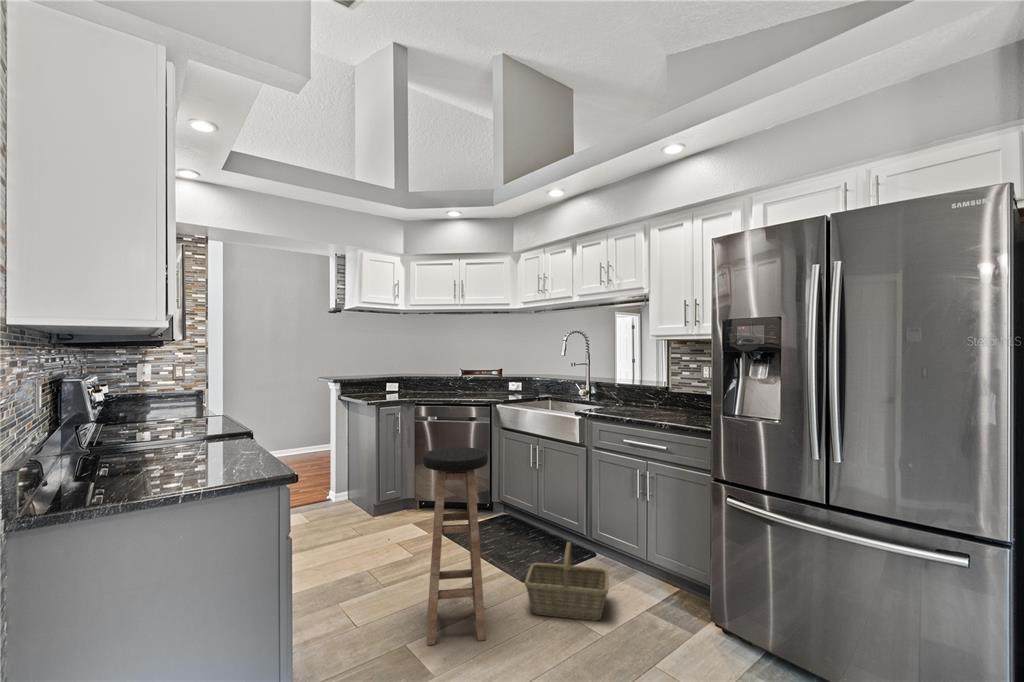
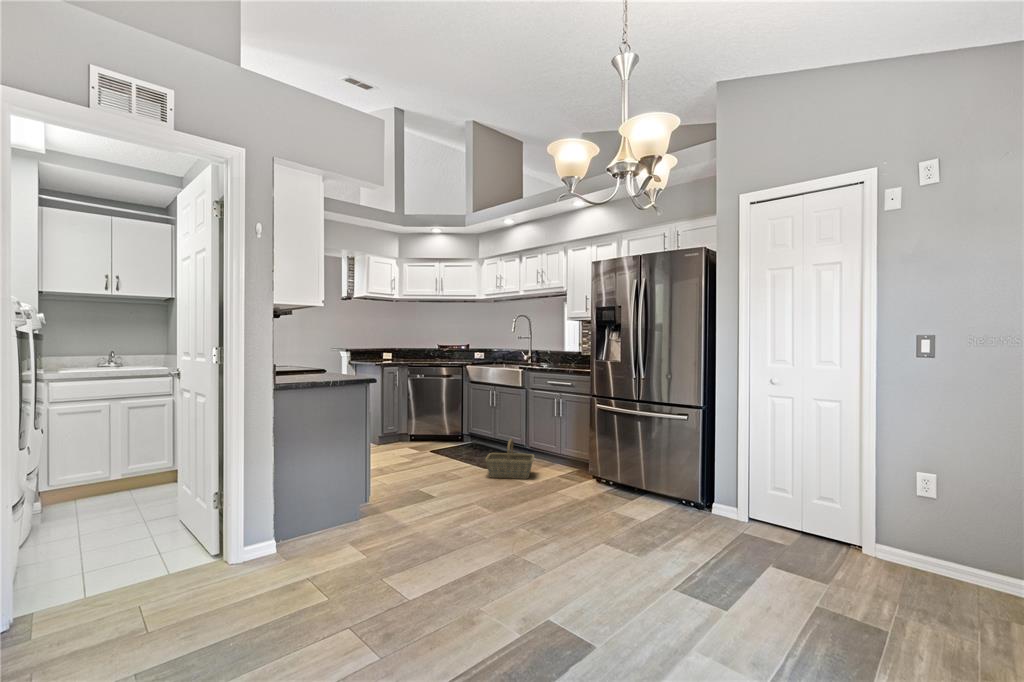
bar stool: present [423,447,488,645] -> none [427,381,464,487]

